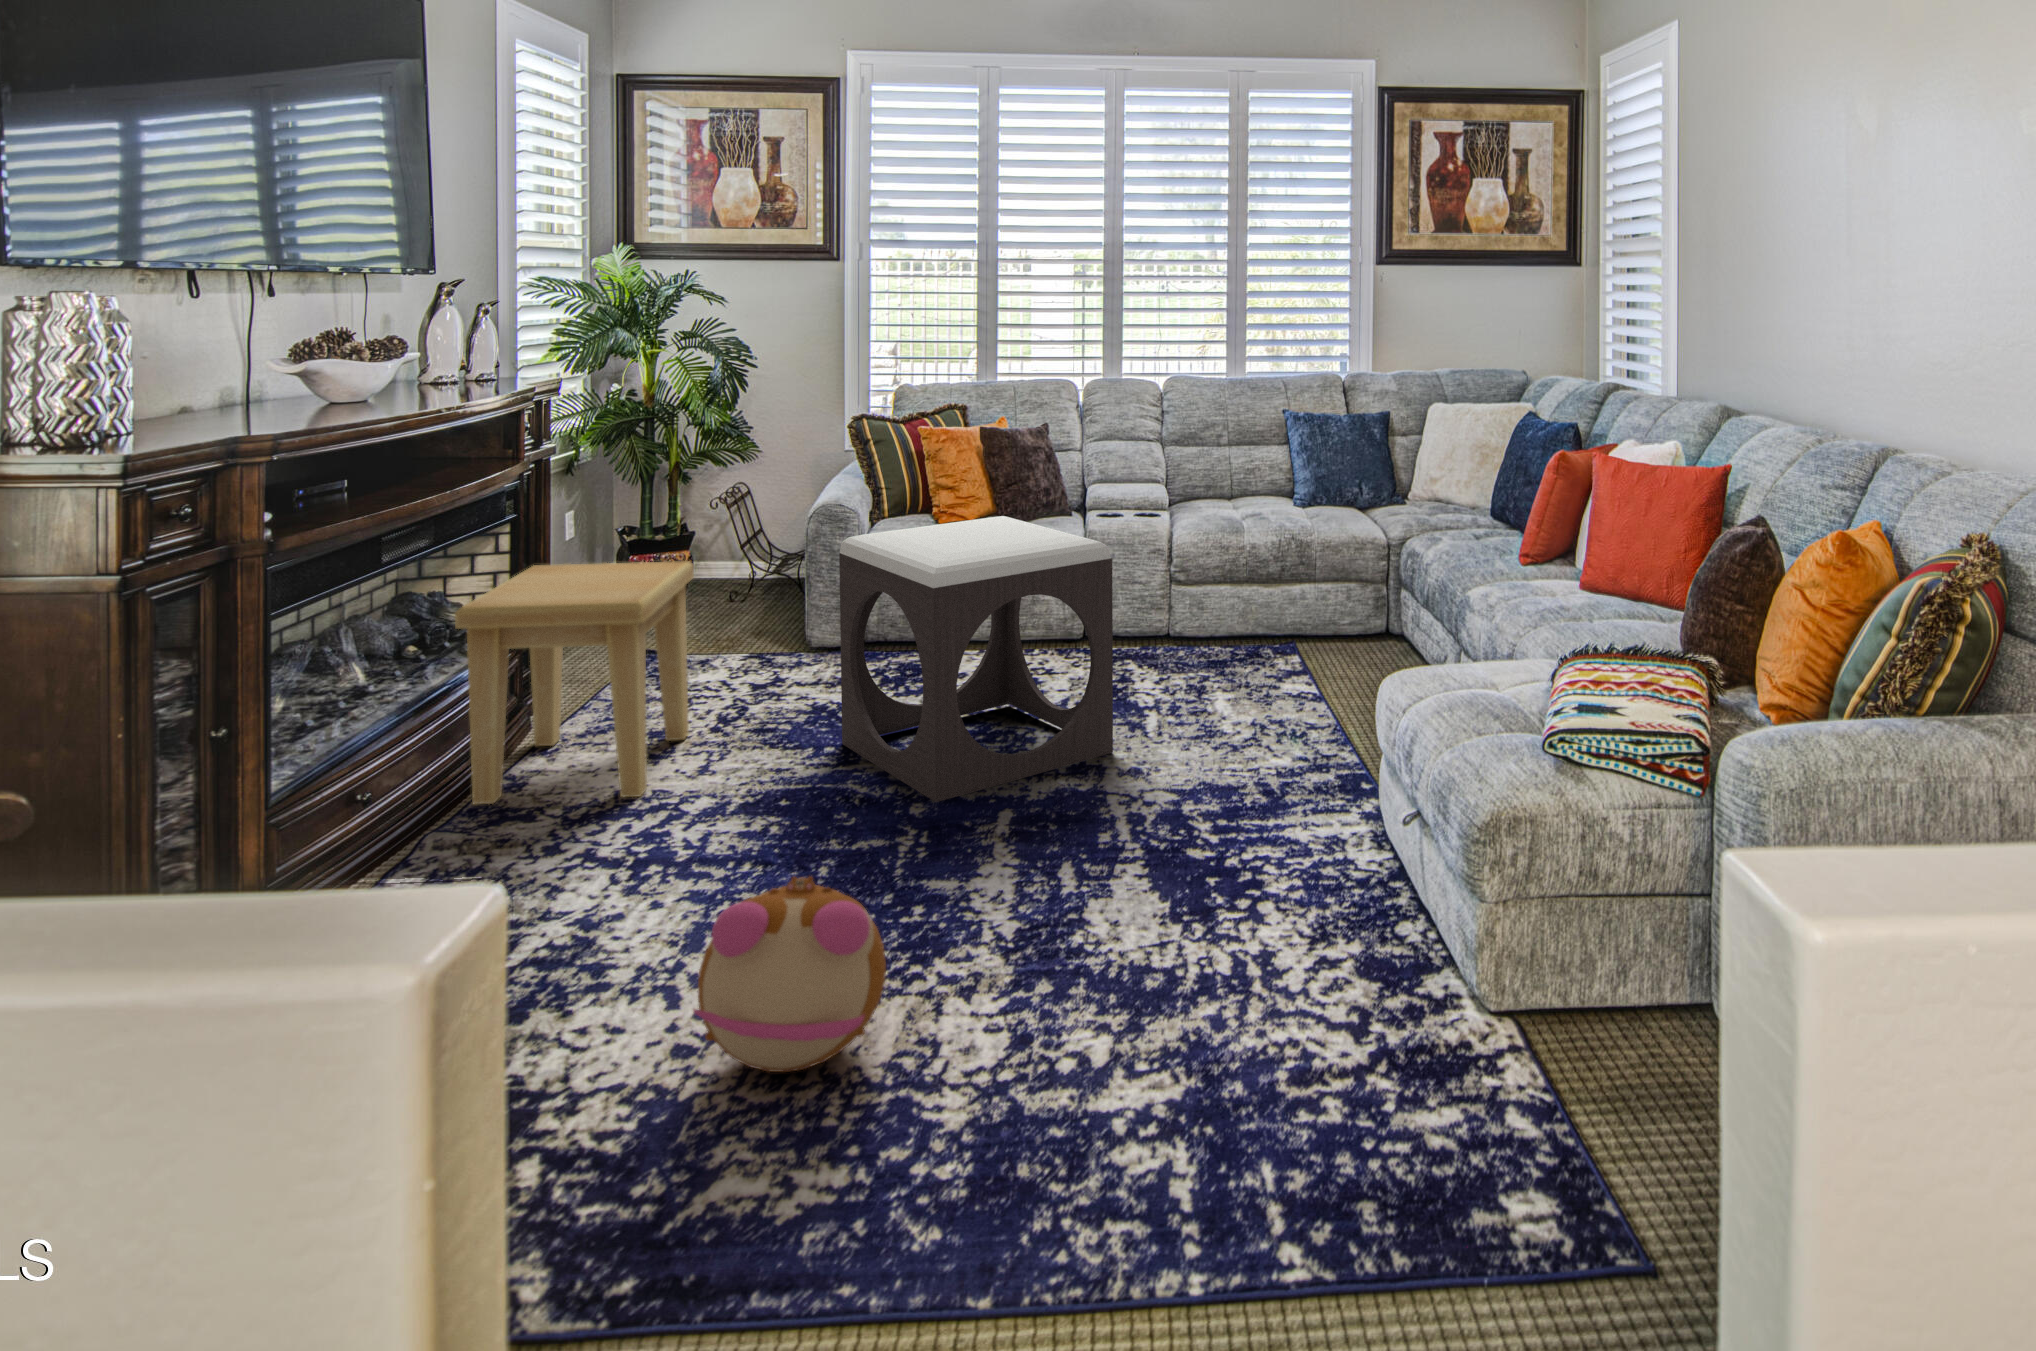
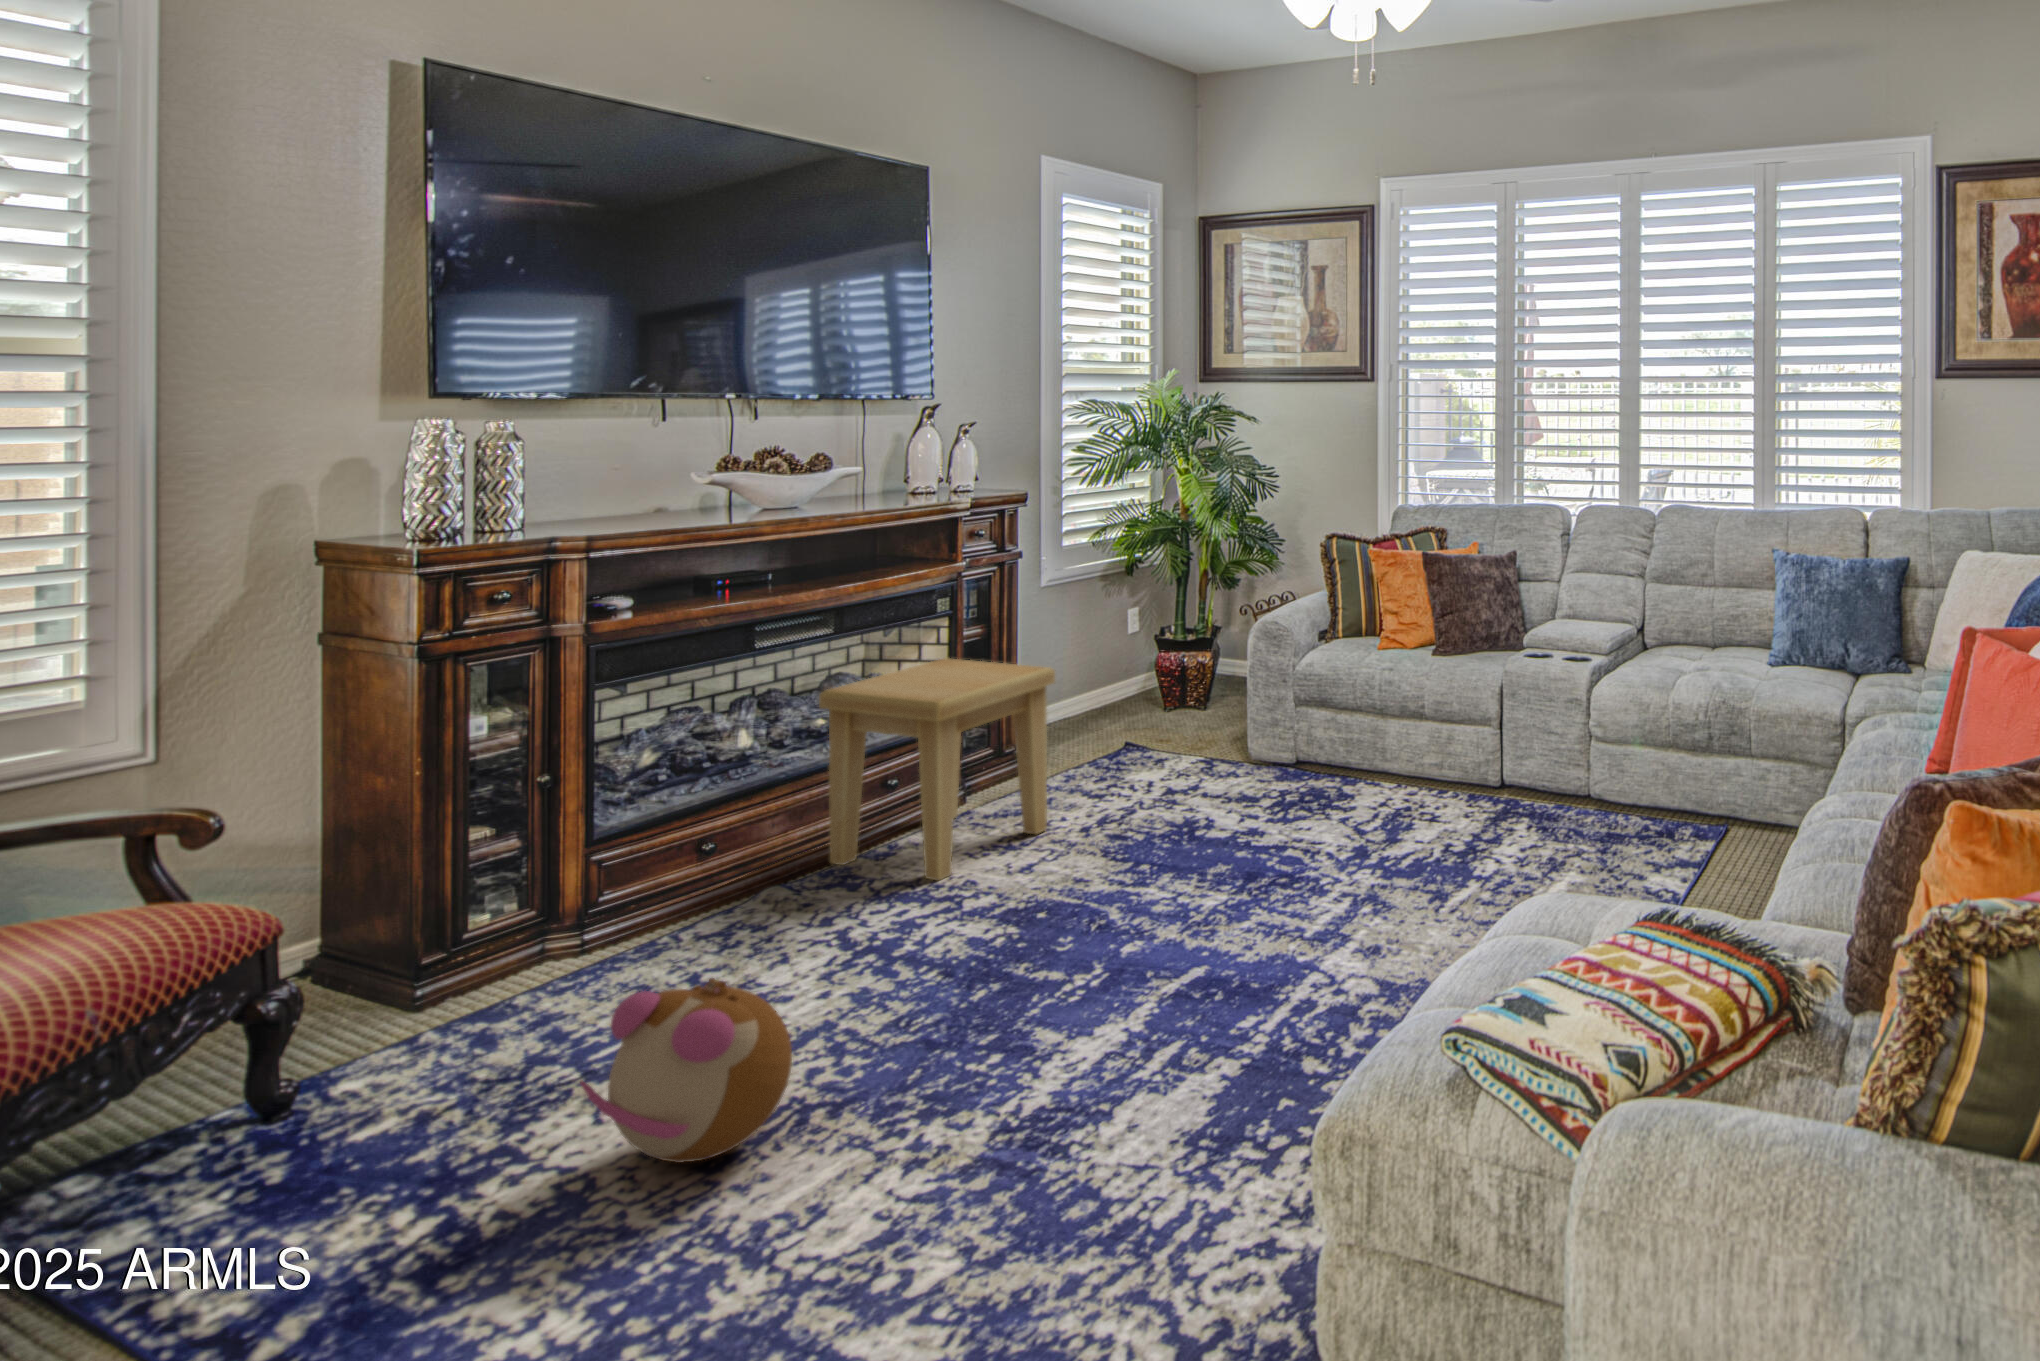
footstool: present [839,516,1113,802] -> none [1133,650,1352,938]

